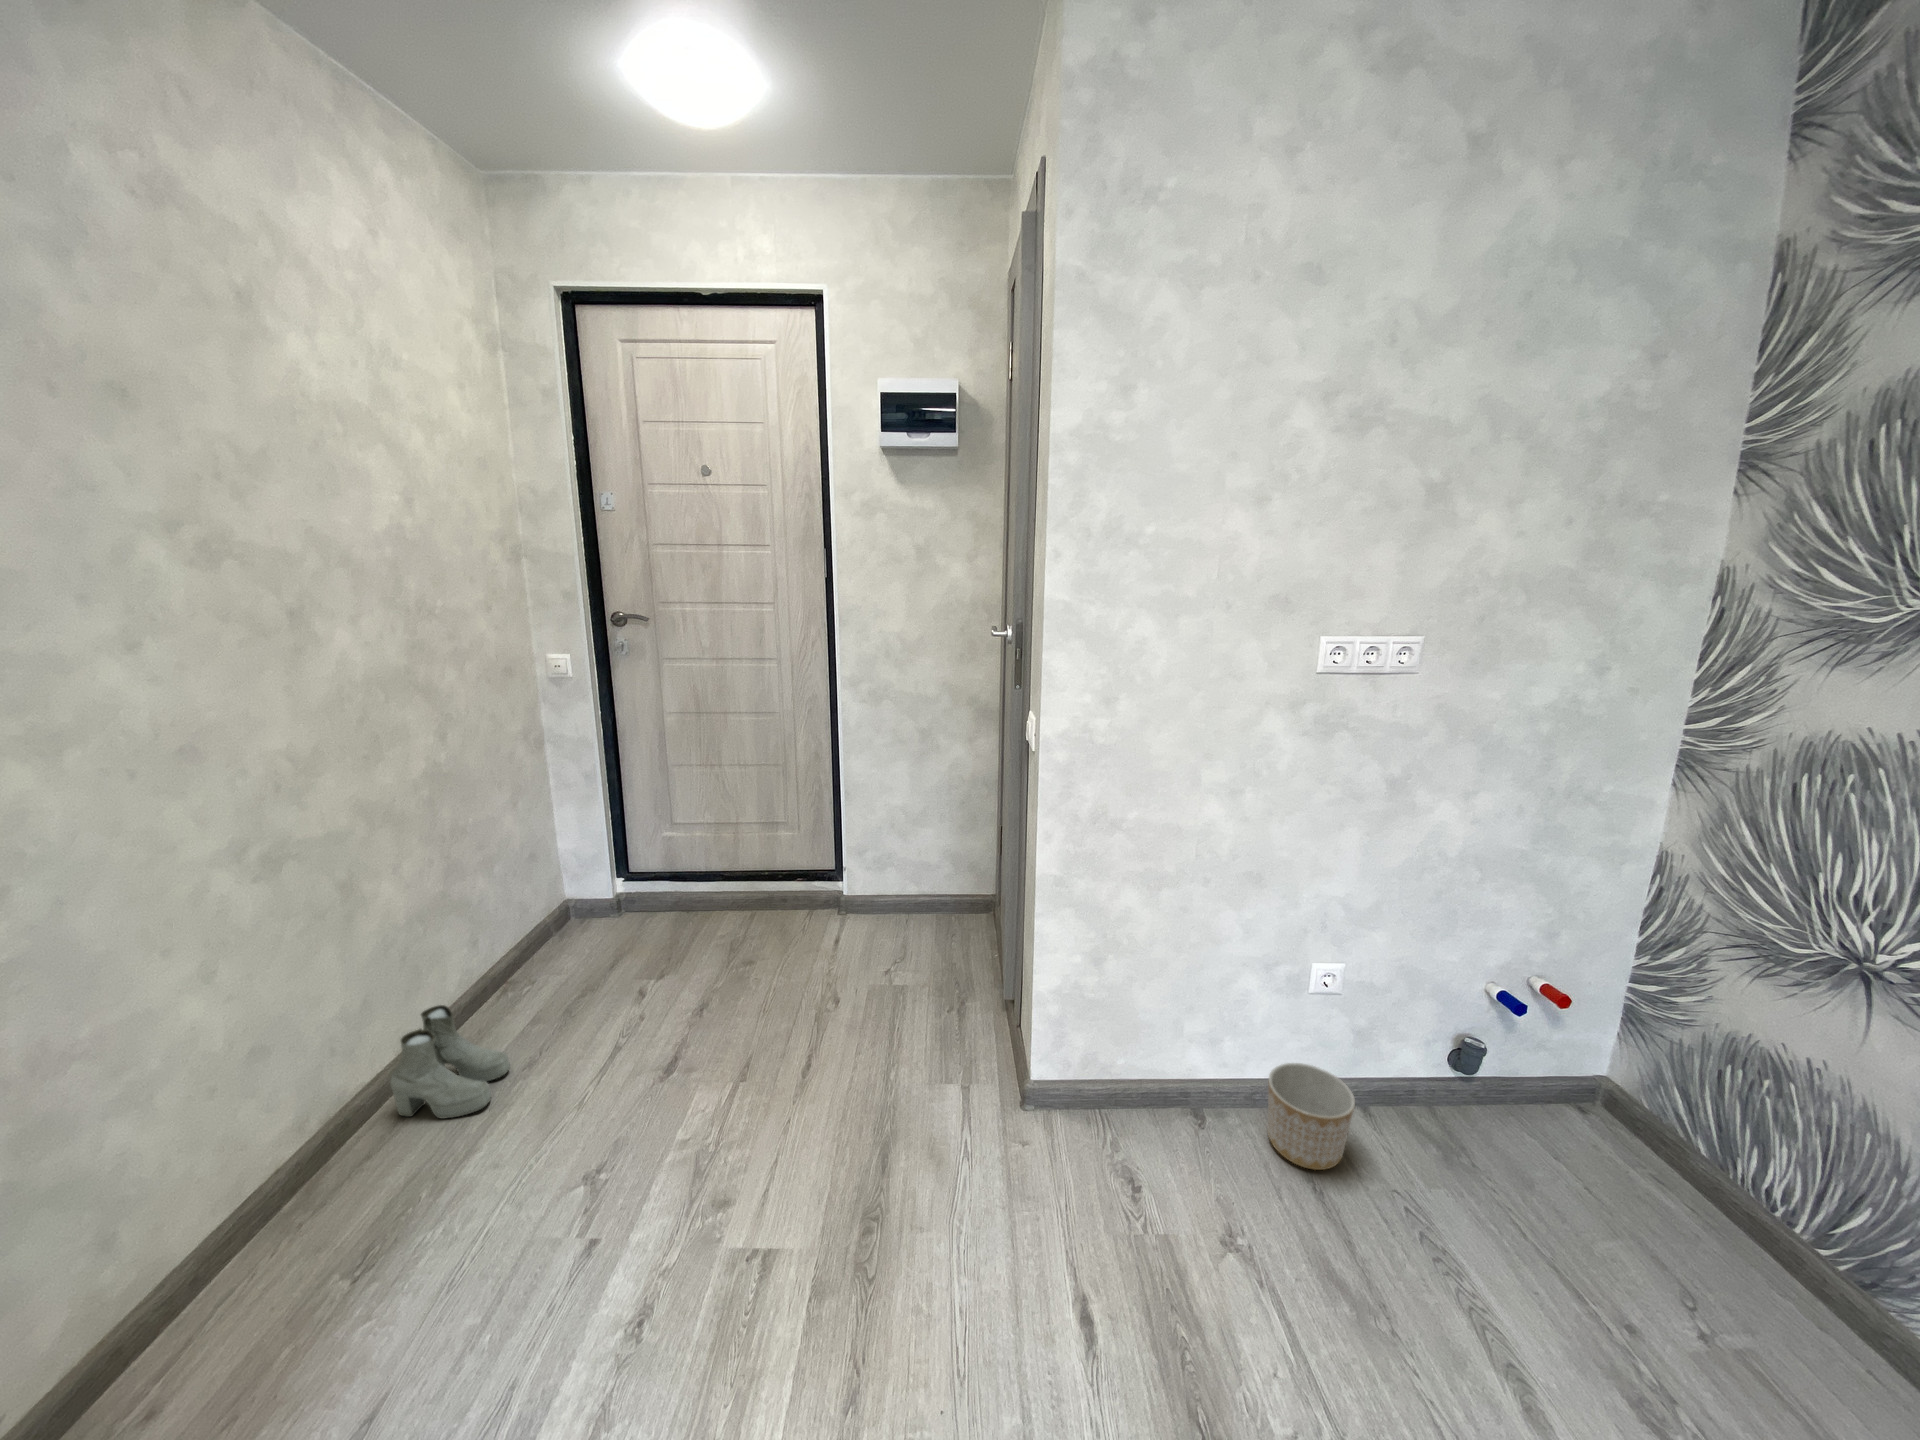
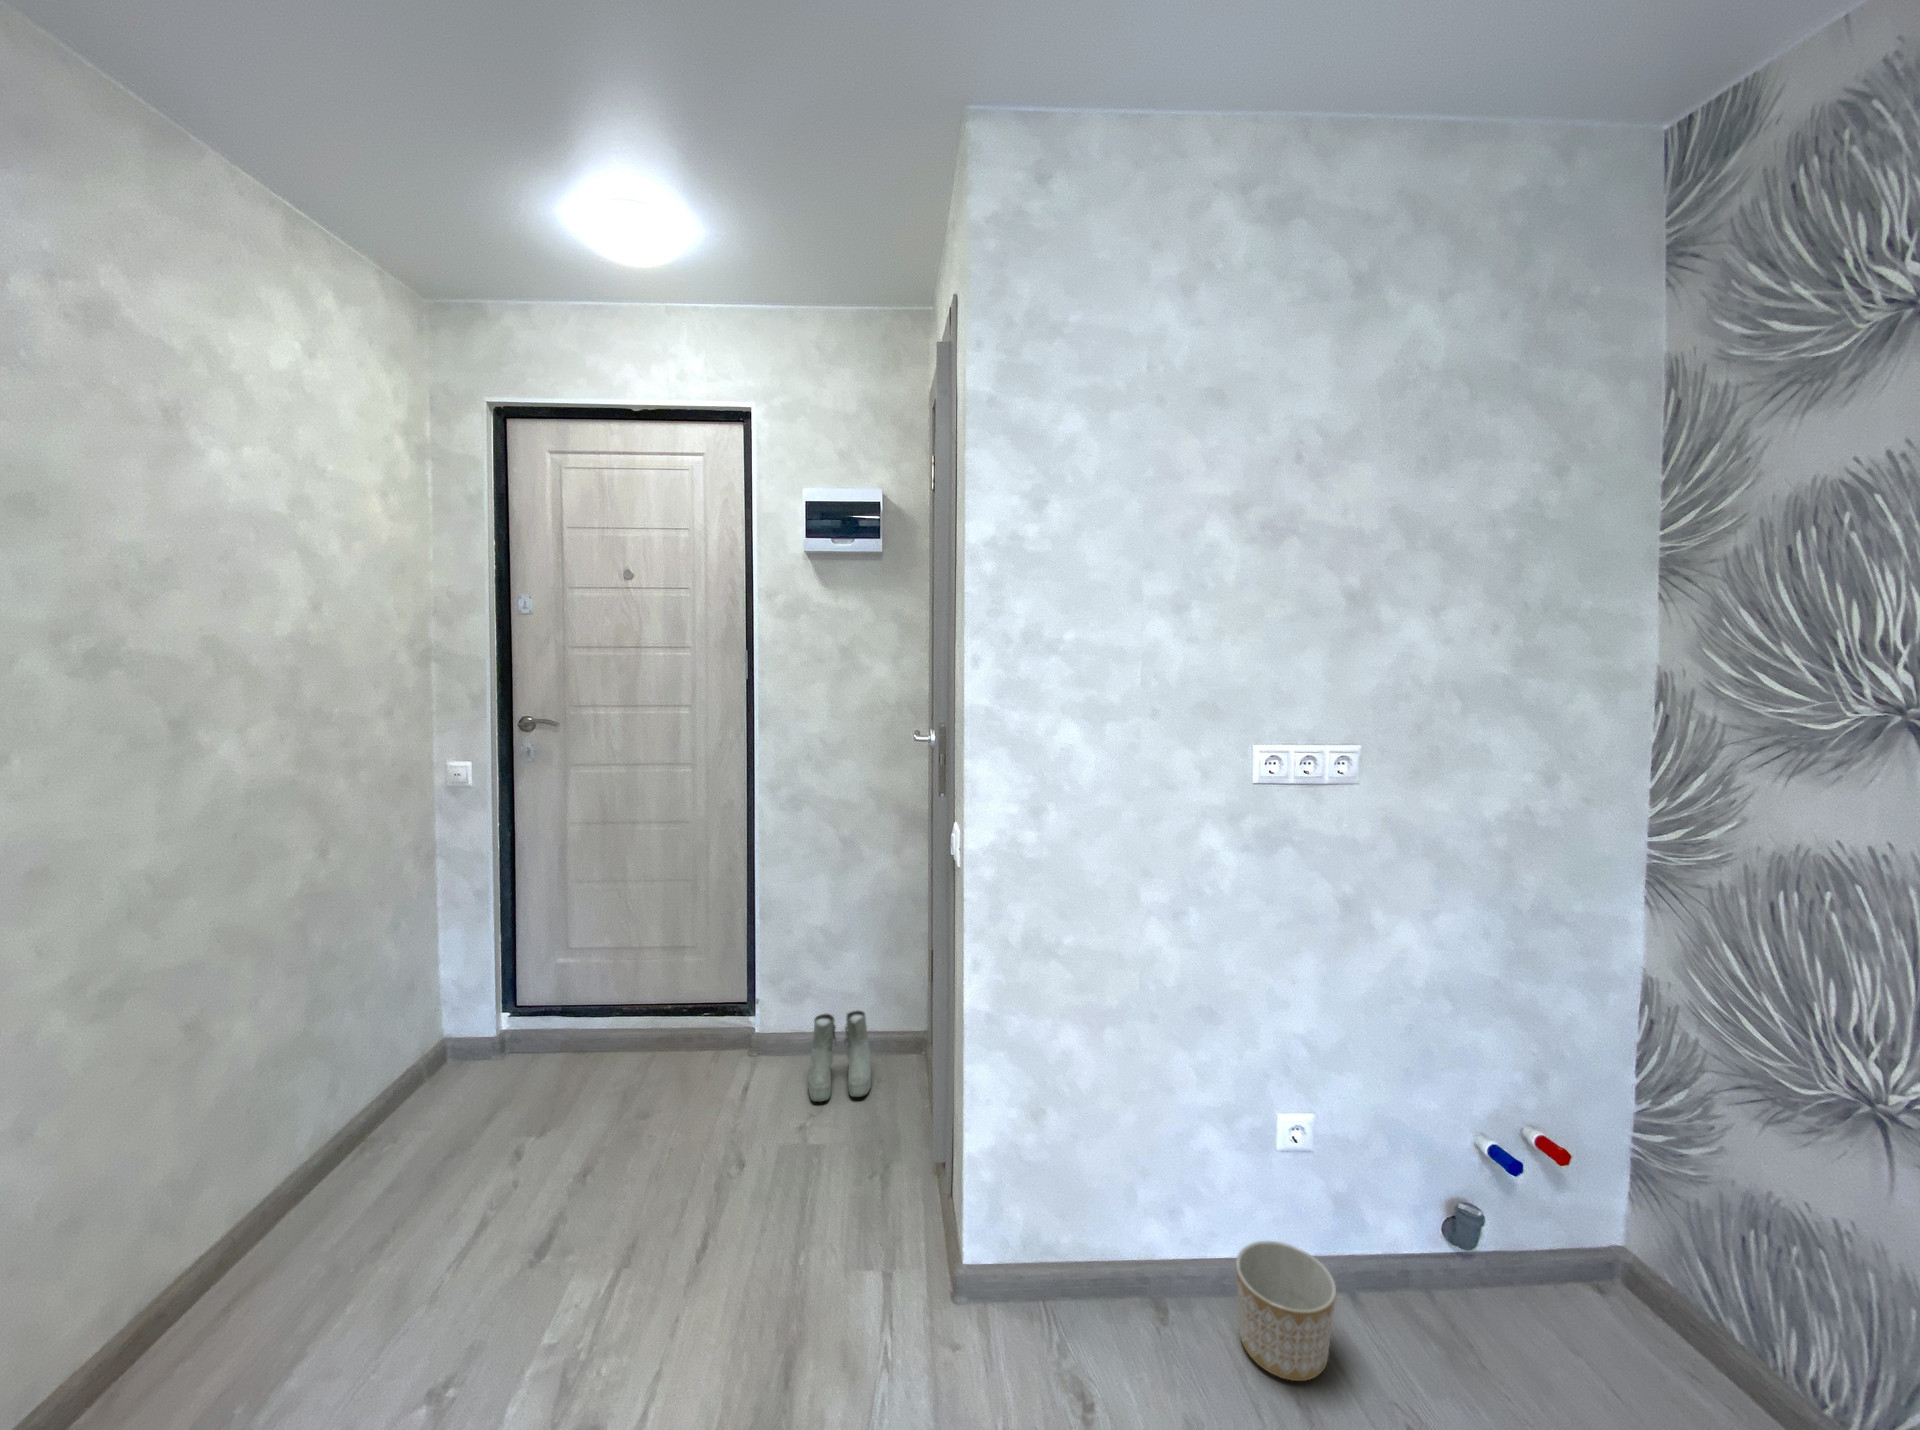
boots: present [390,1005,510,1119] -> present [808,1011,871,1102]

